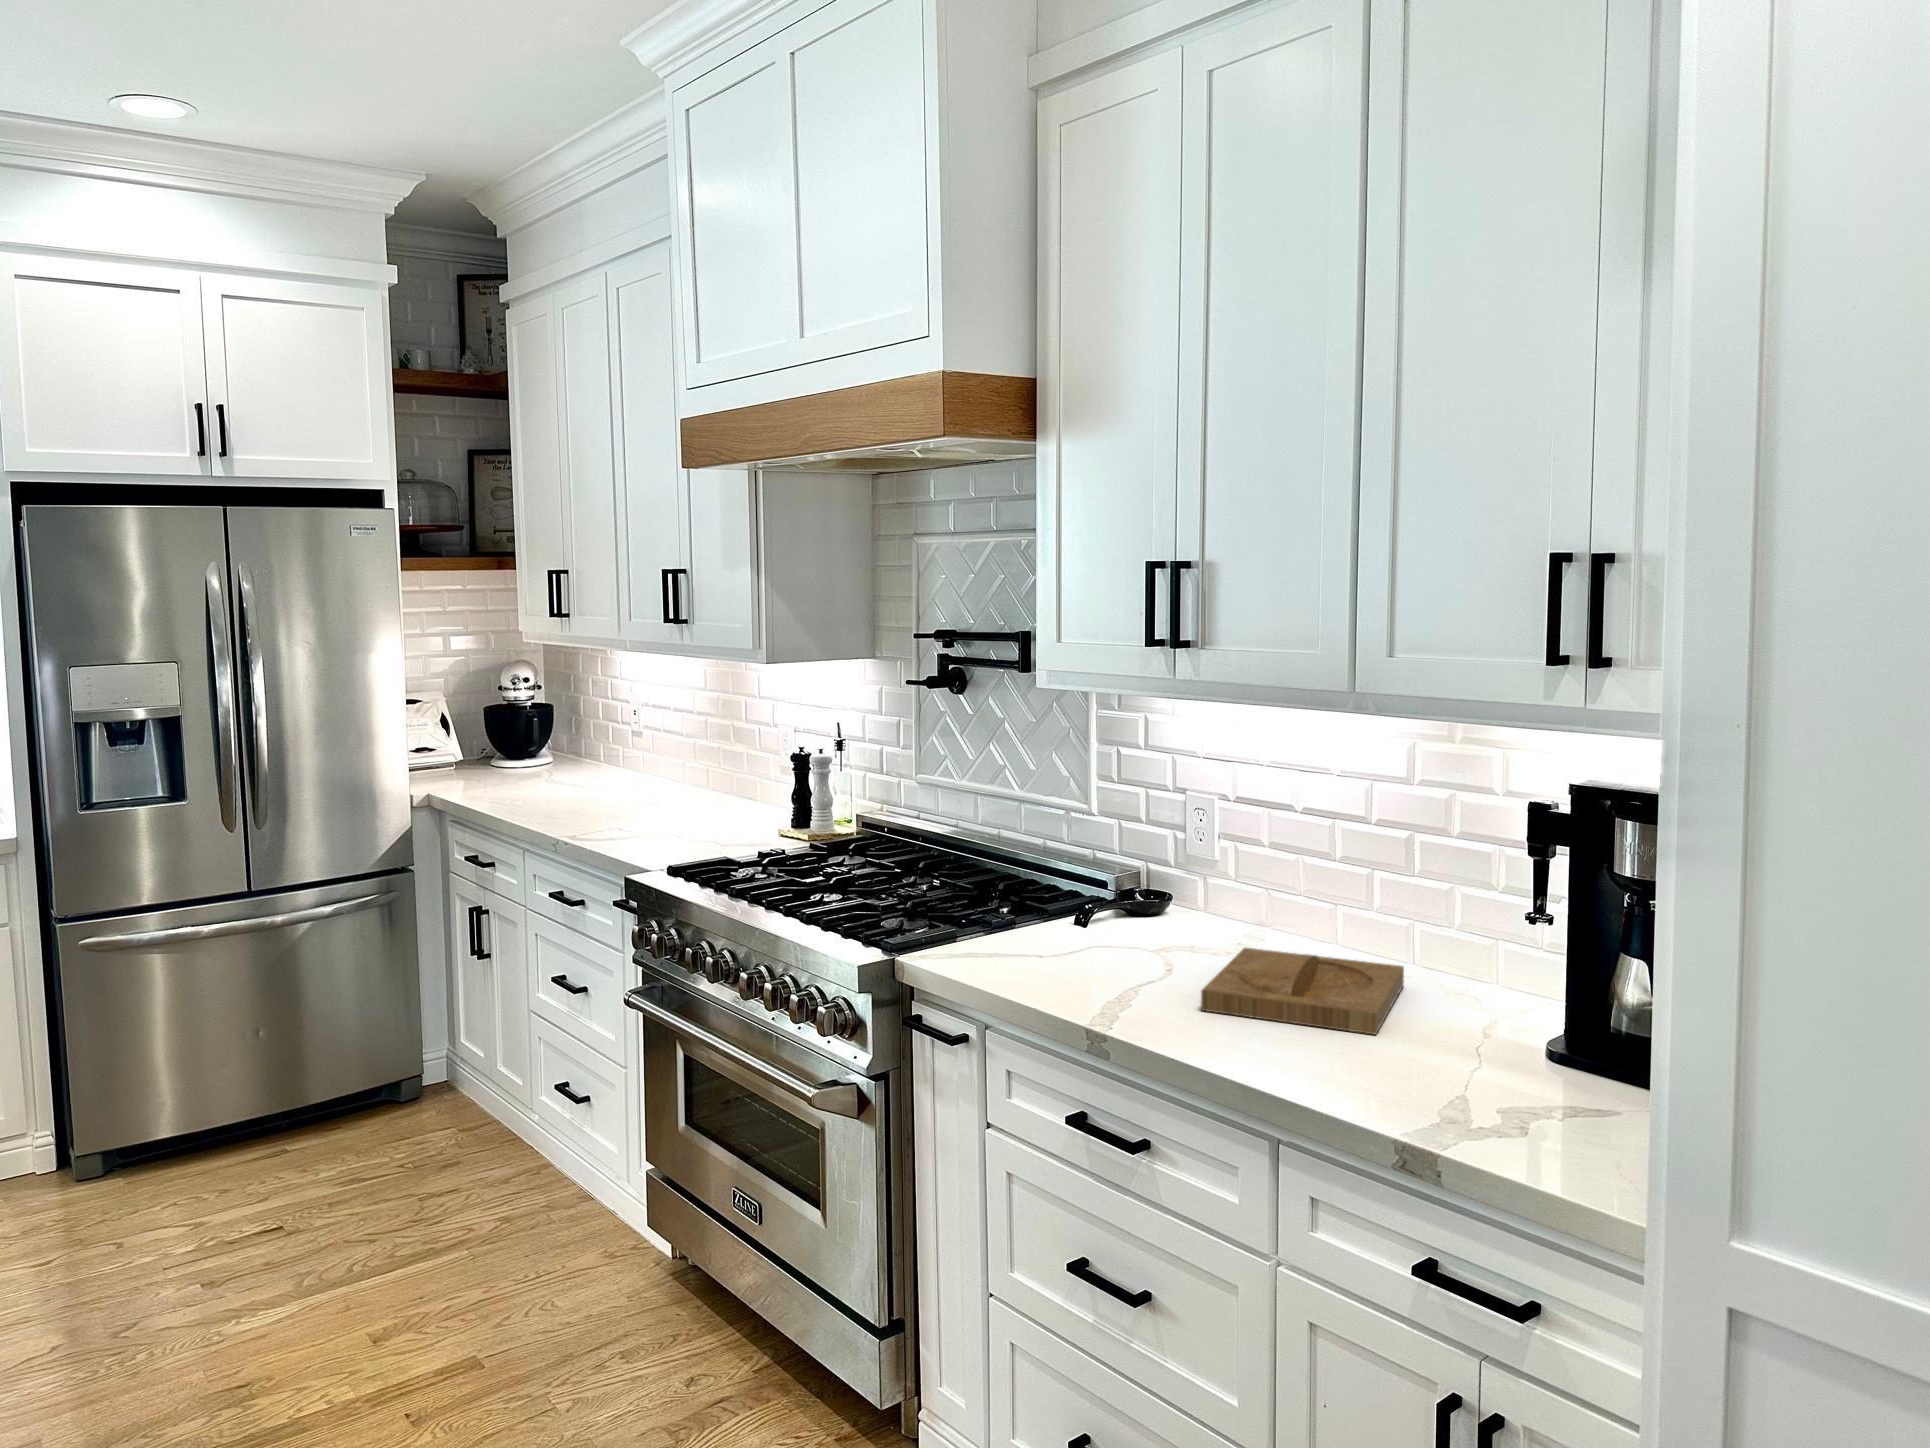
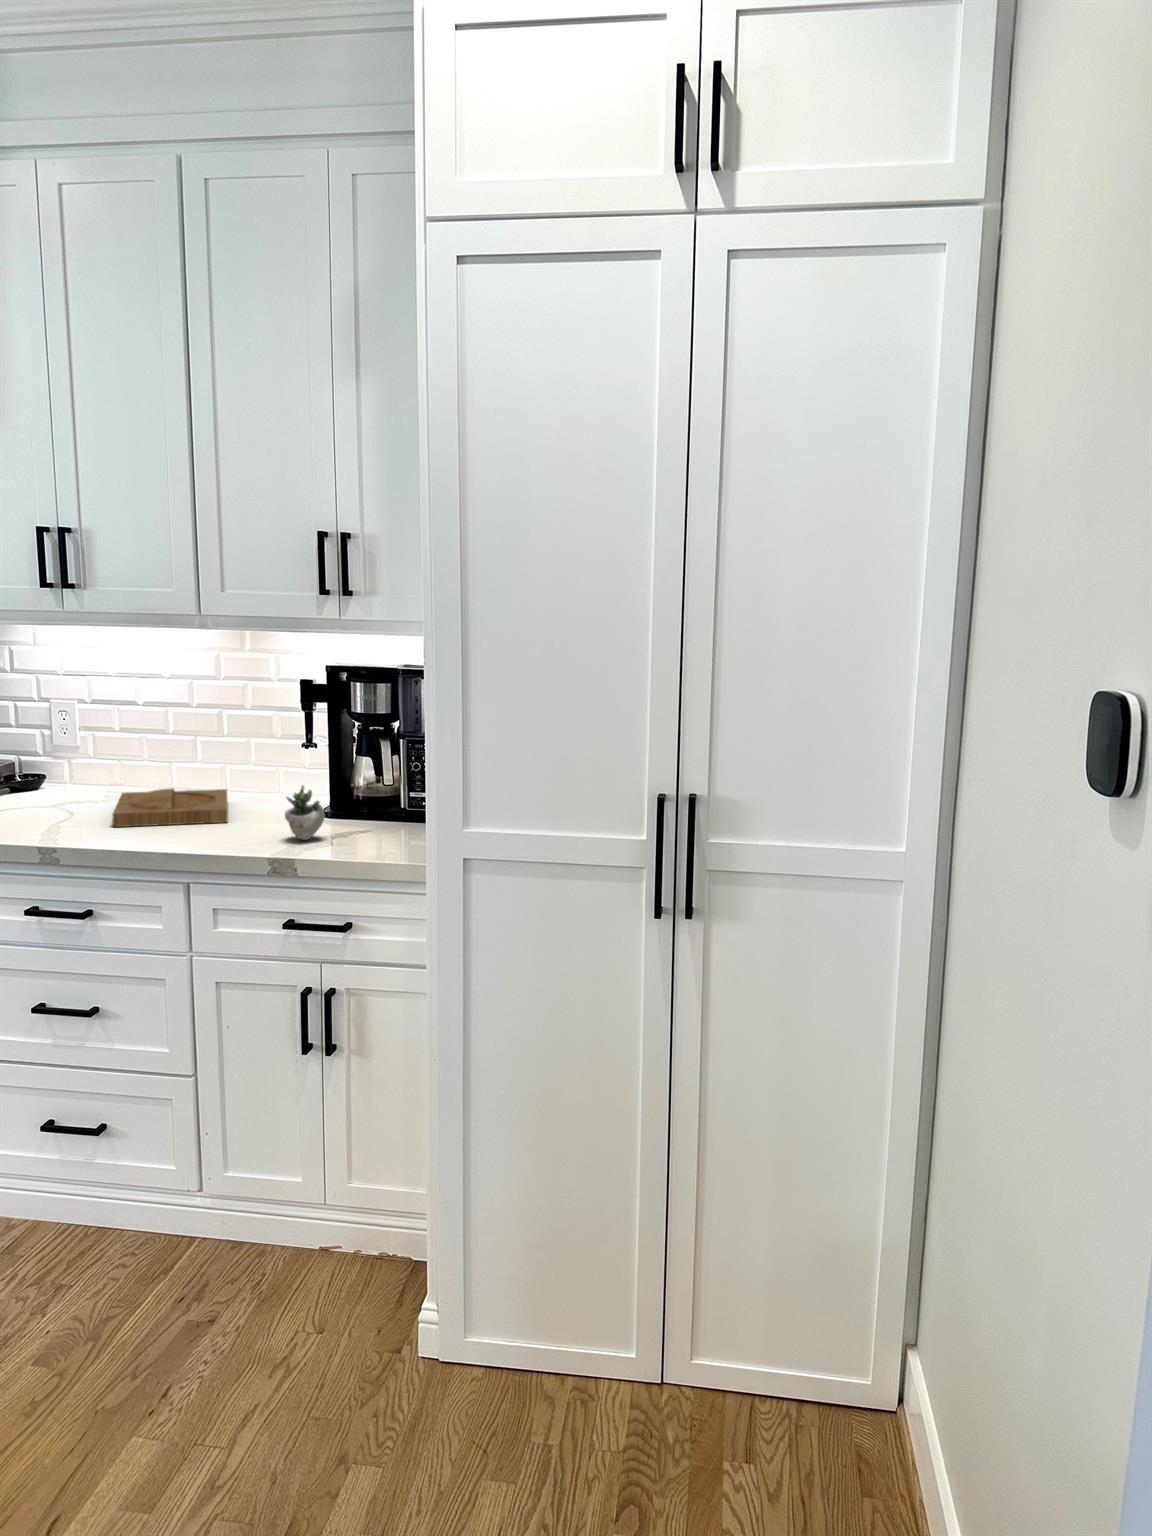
succulent plant: none [1450,1007,1579,1110] -> present [285,785,353,840]

